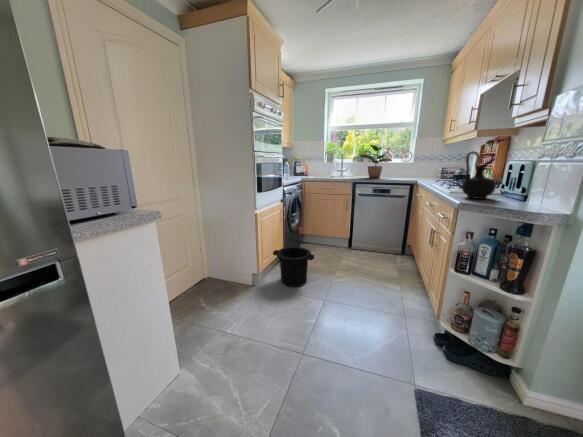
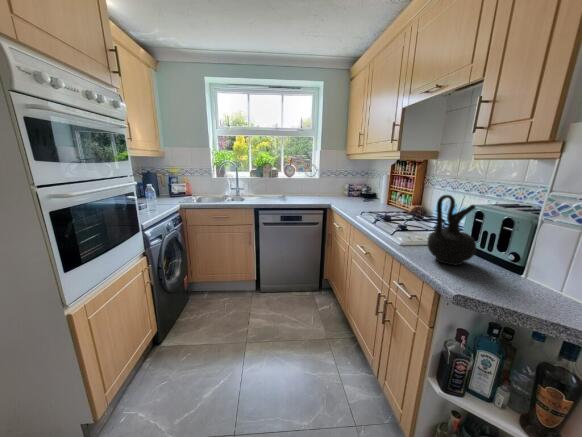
potted plant: present [360,145,392,178] -> none [259,159,299,200]
trash can: present [273,247,314,287] -> none [129,332,208,416]

